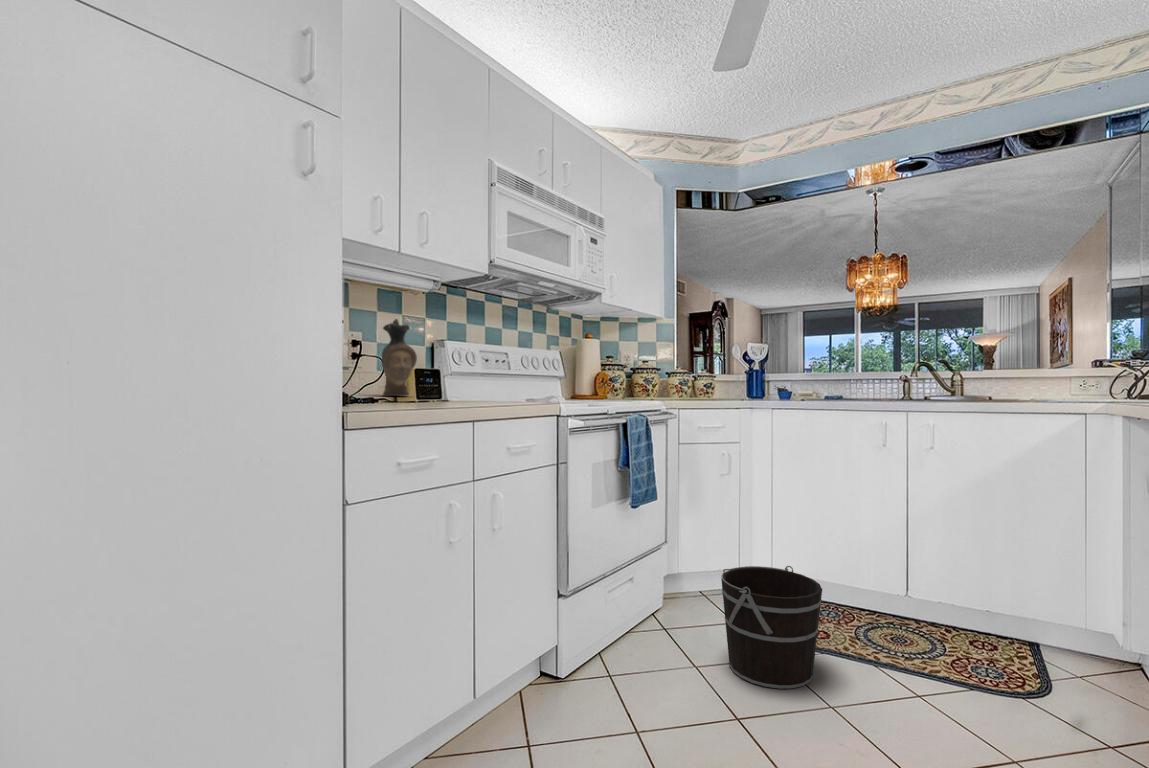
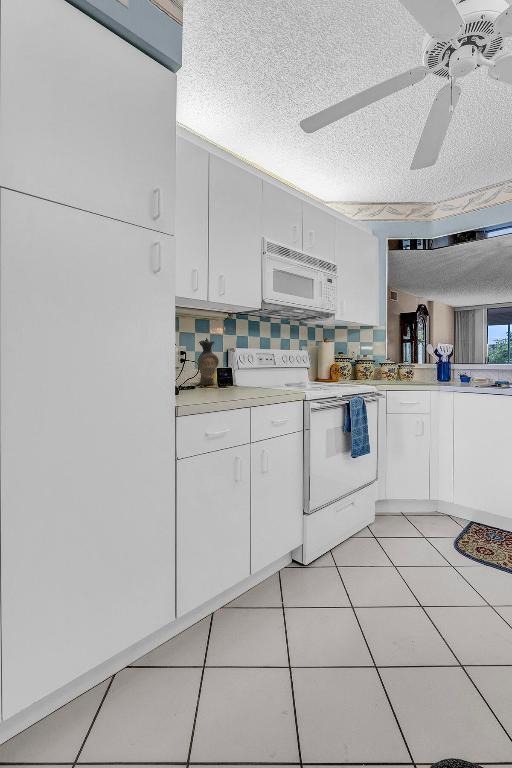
bucket: present [721,566,822,689] -> none [410,498,480,580]

